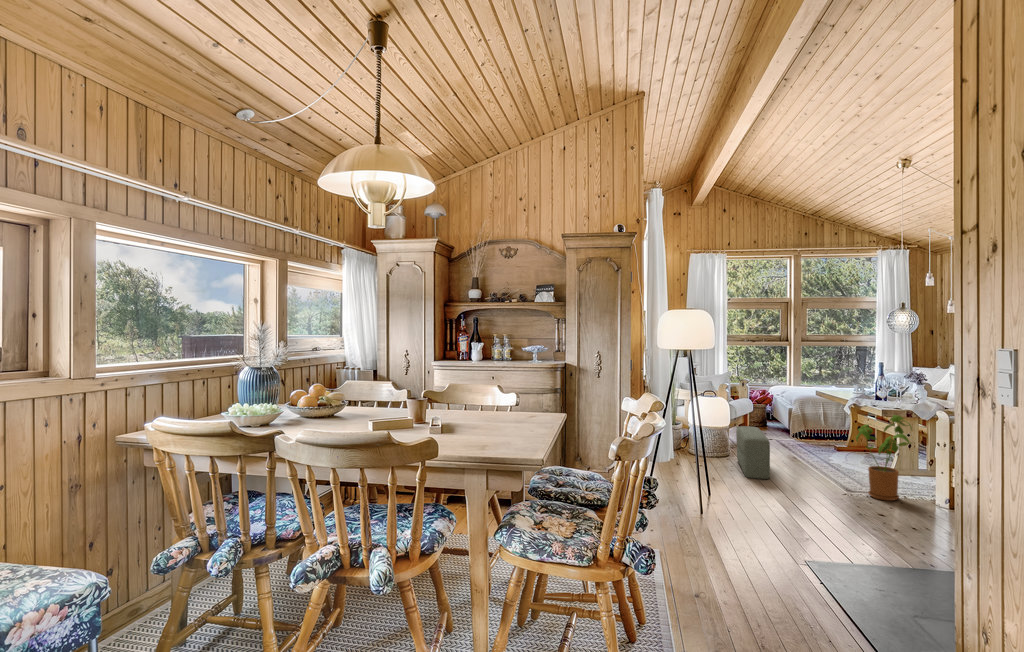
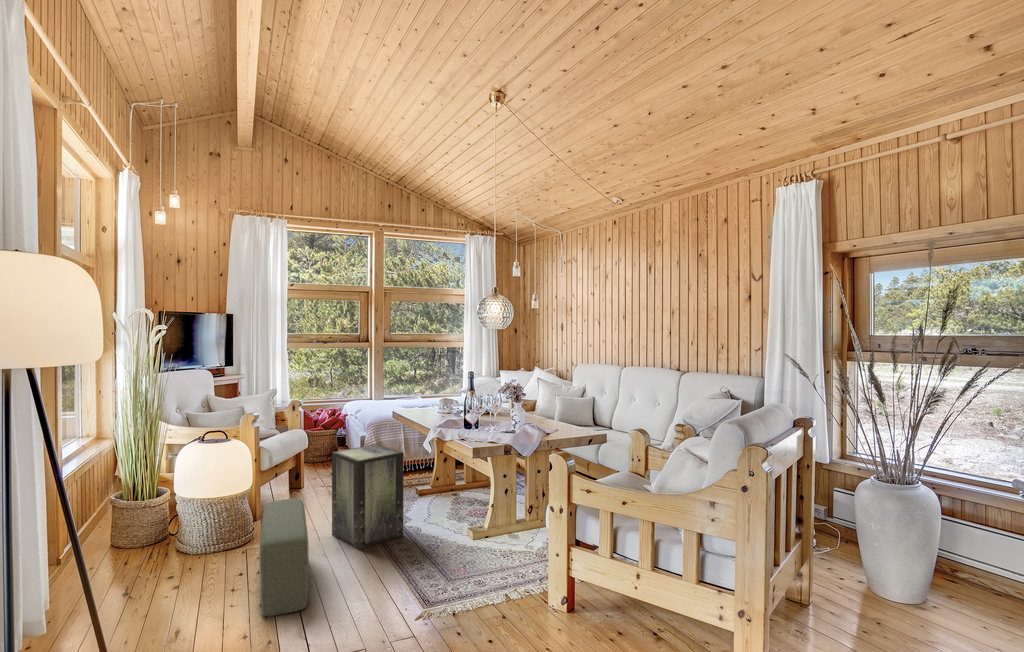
storage box: none [774,404,826,465] -> present [332,444,403,550]
house plant: present [856,415,912,501] -> none [441,471,517,616]

